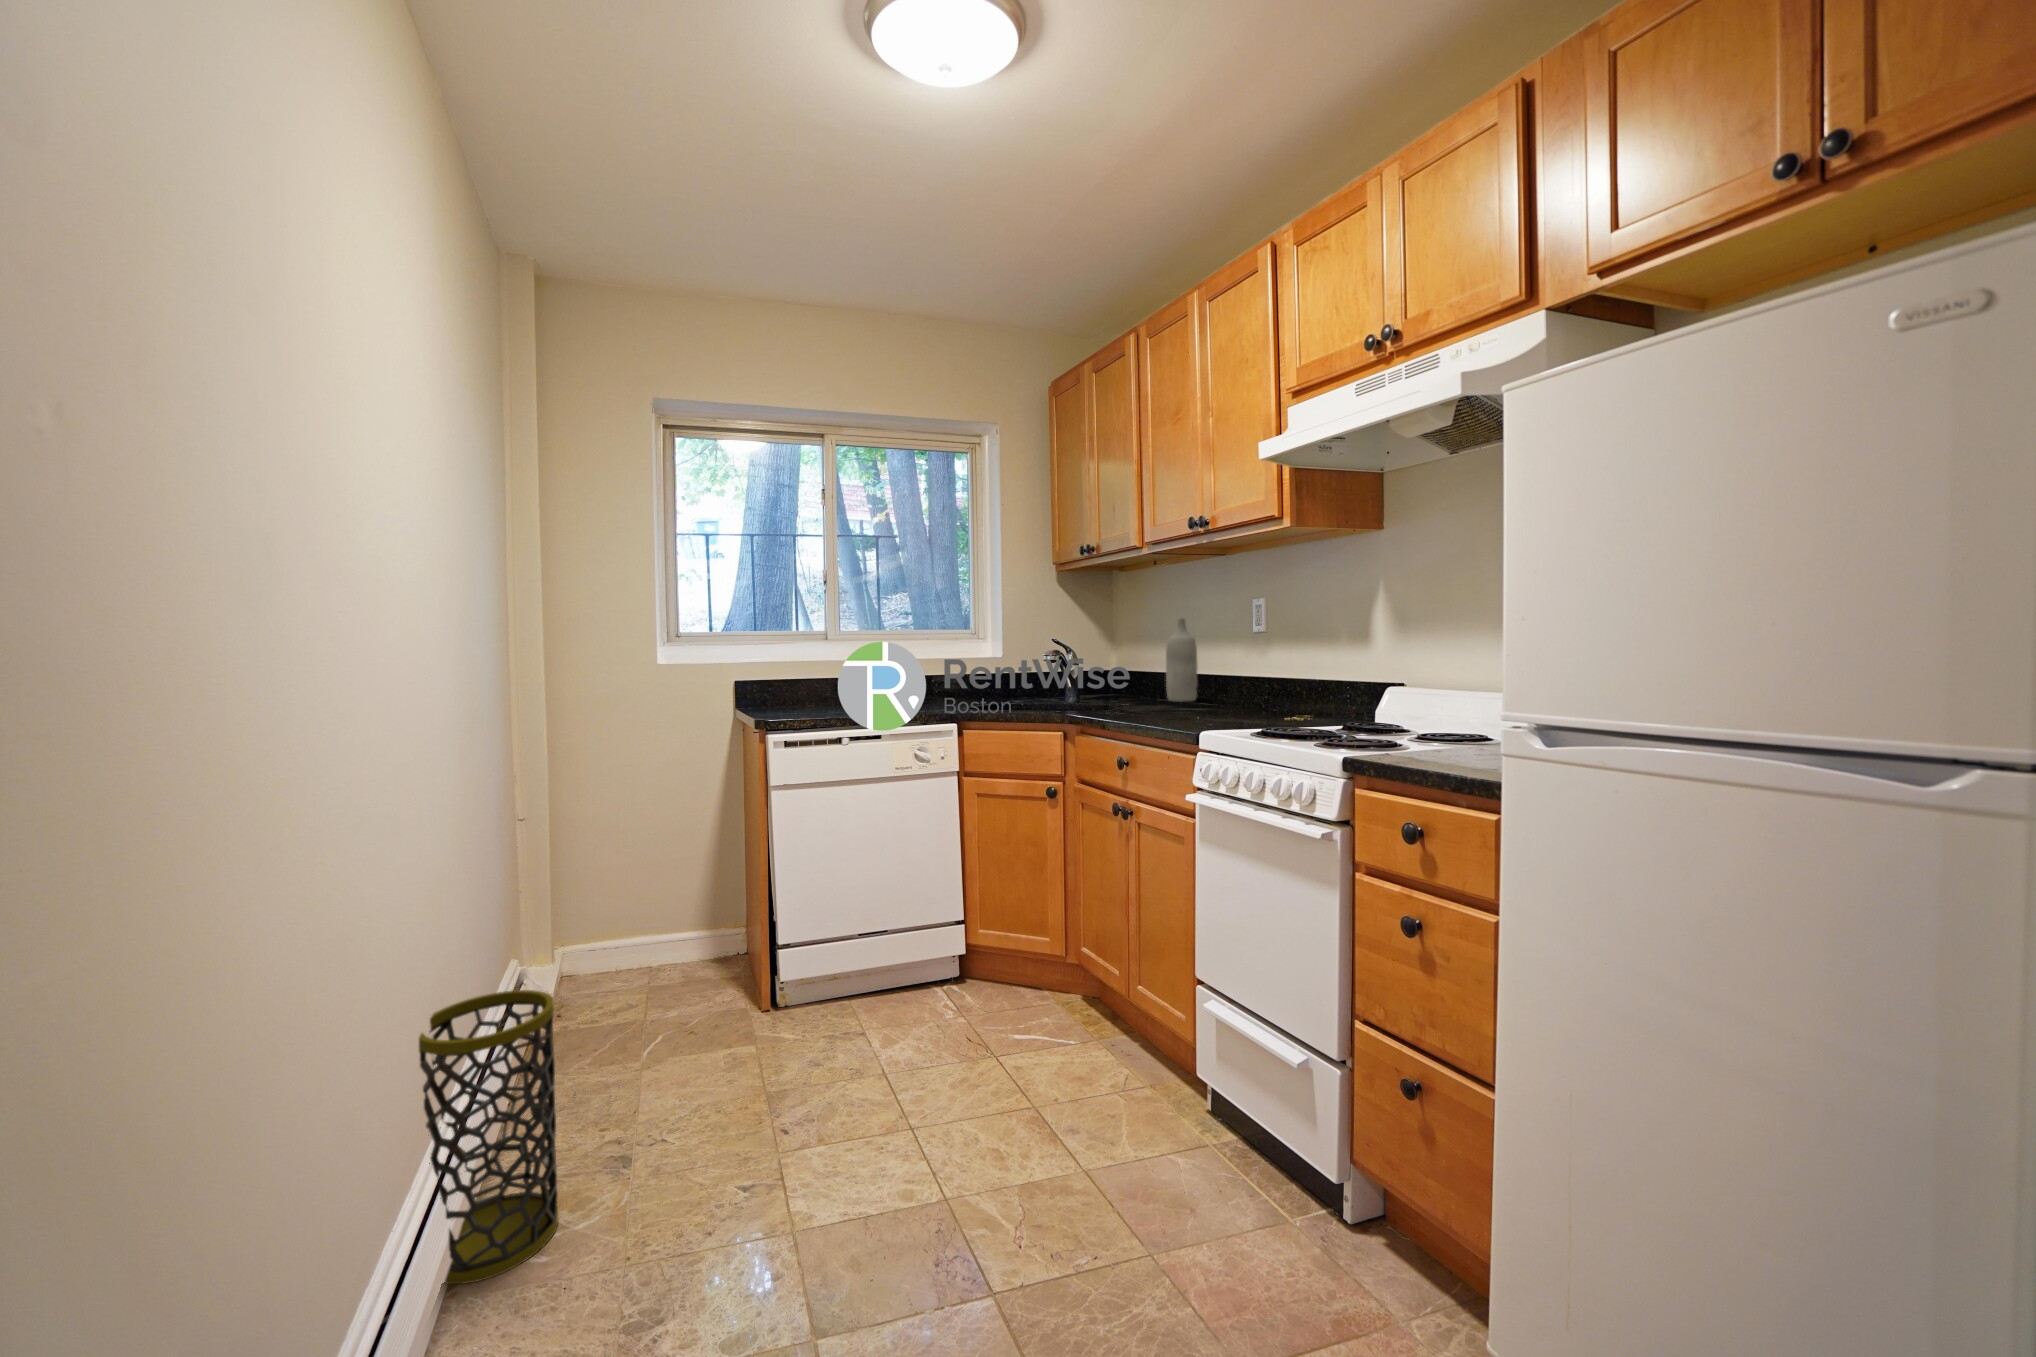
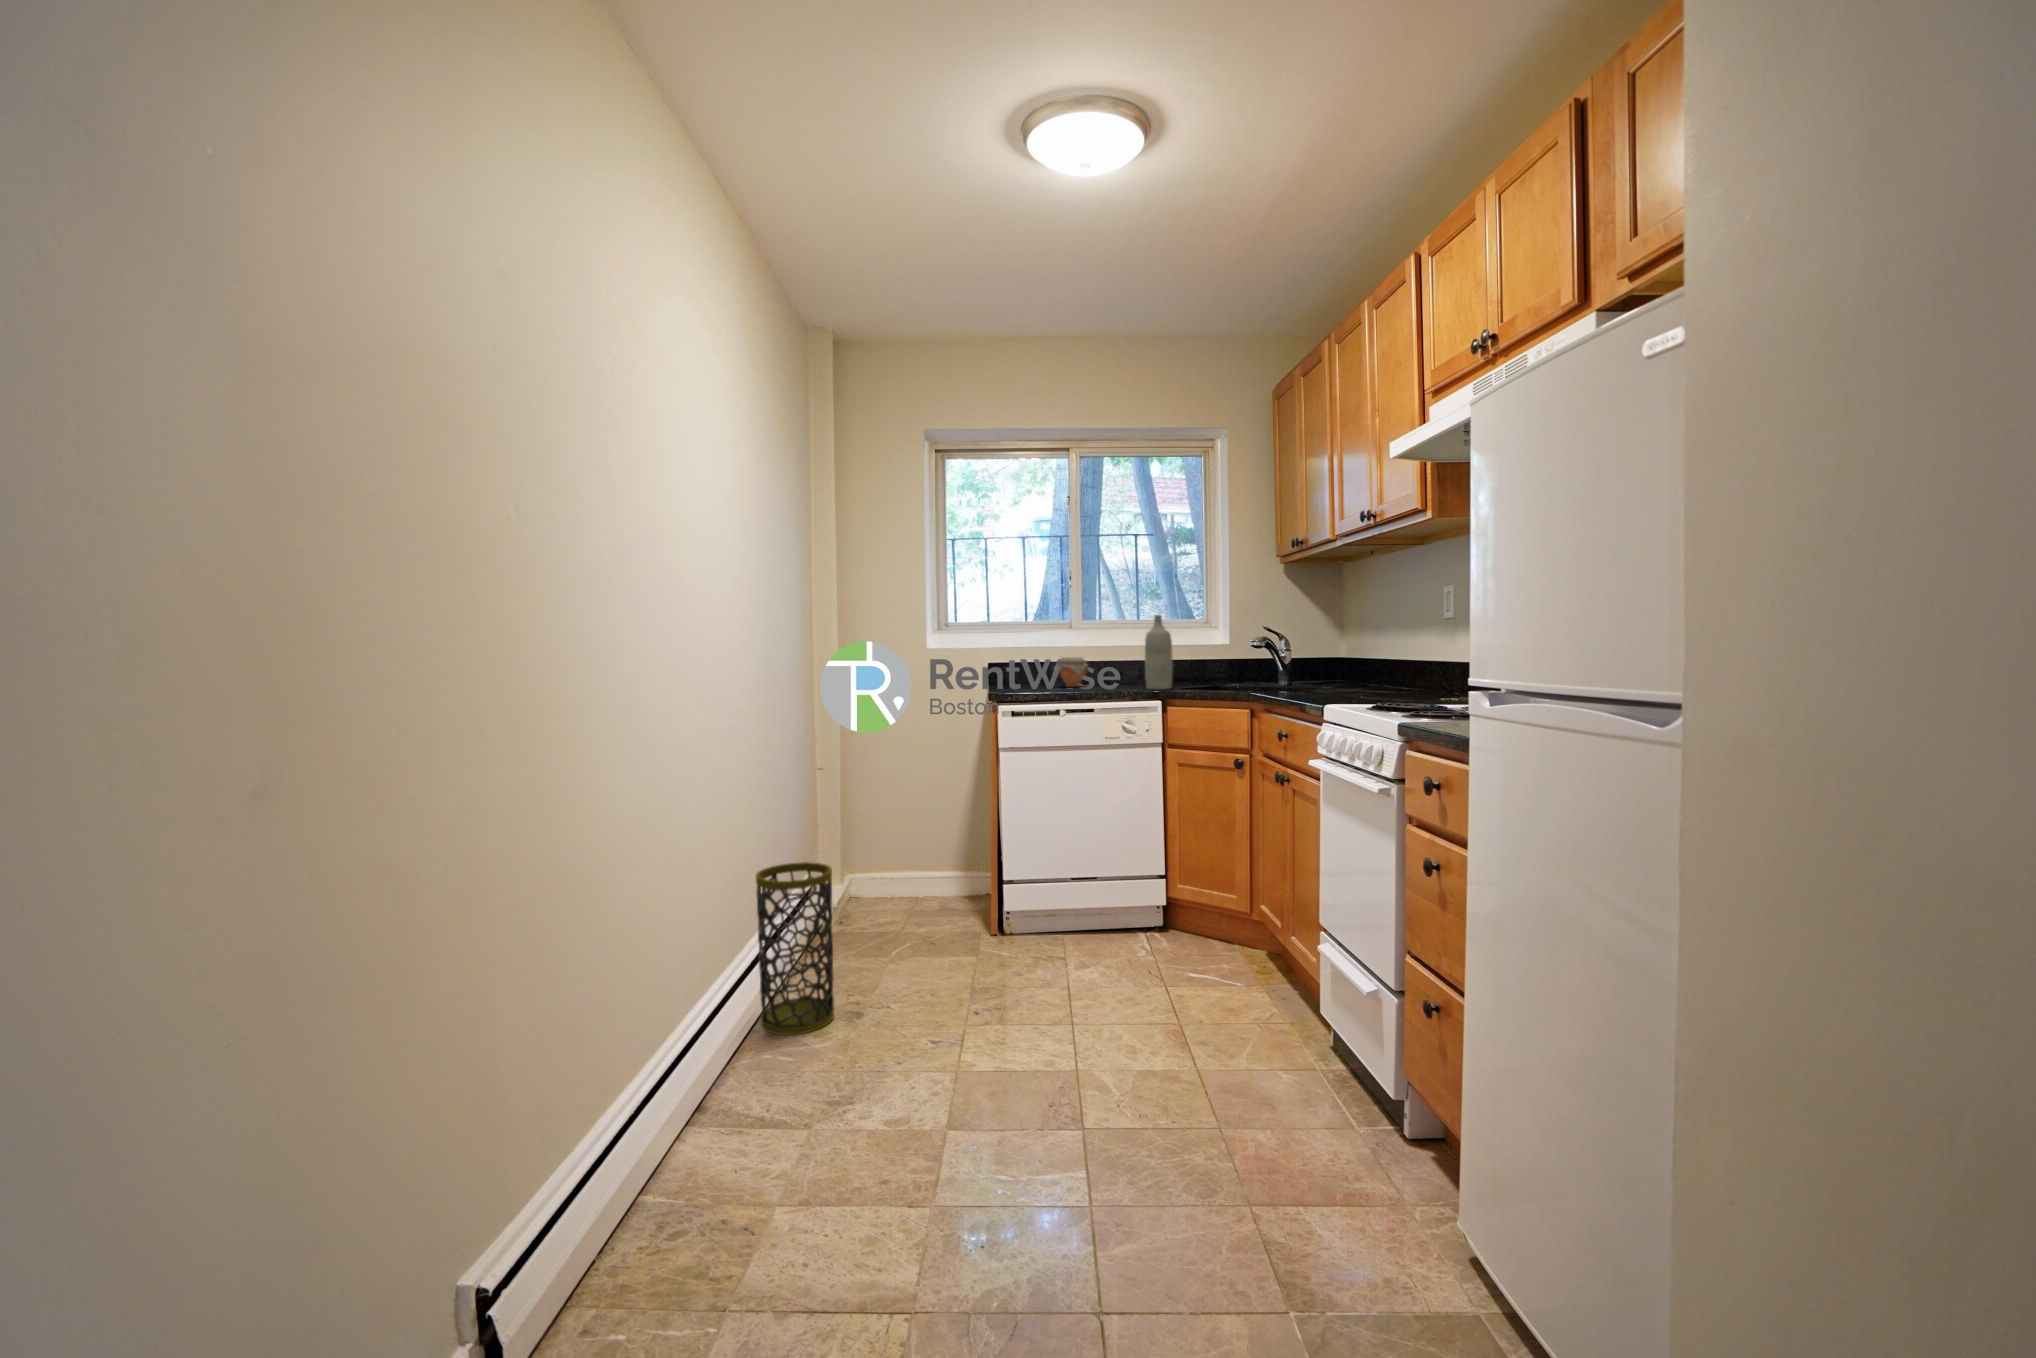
bottle: present [1166,618,1198,702] -> present [1145,615,1173,690]
jar: none [819,672,860,707] -> present [1054,657,1088,687]

